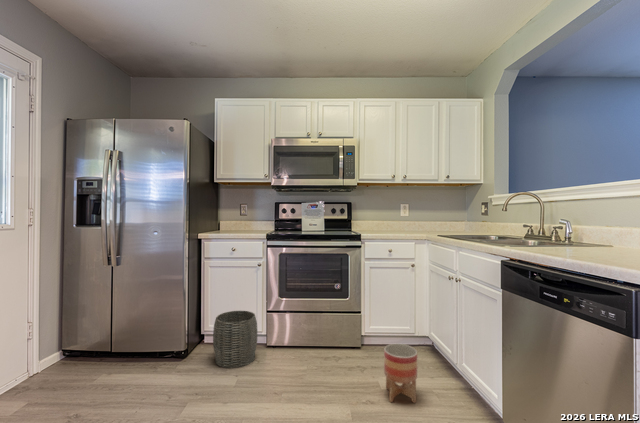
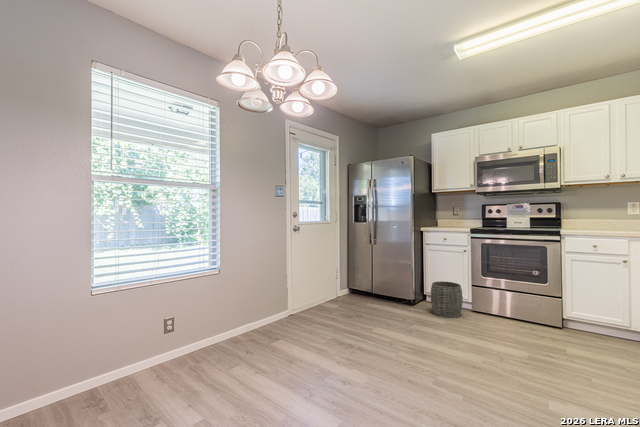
planter: present [384,344,417,403] -> none [566,320,602,369]

